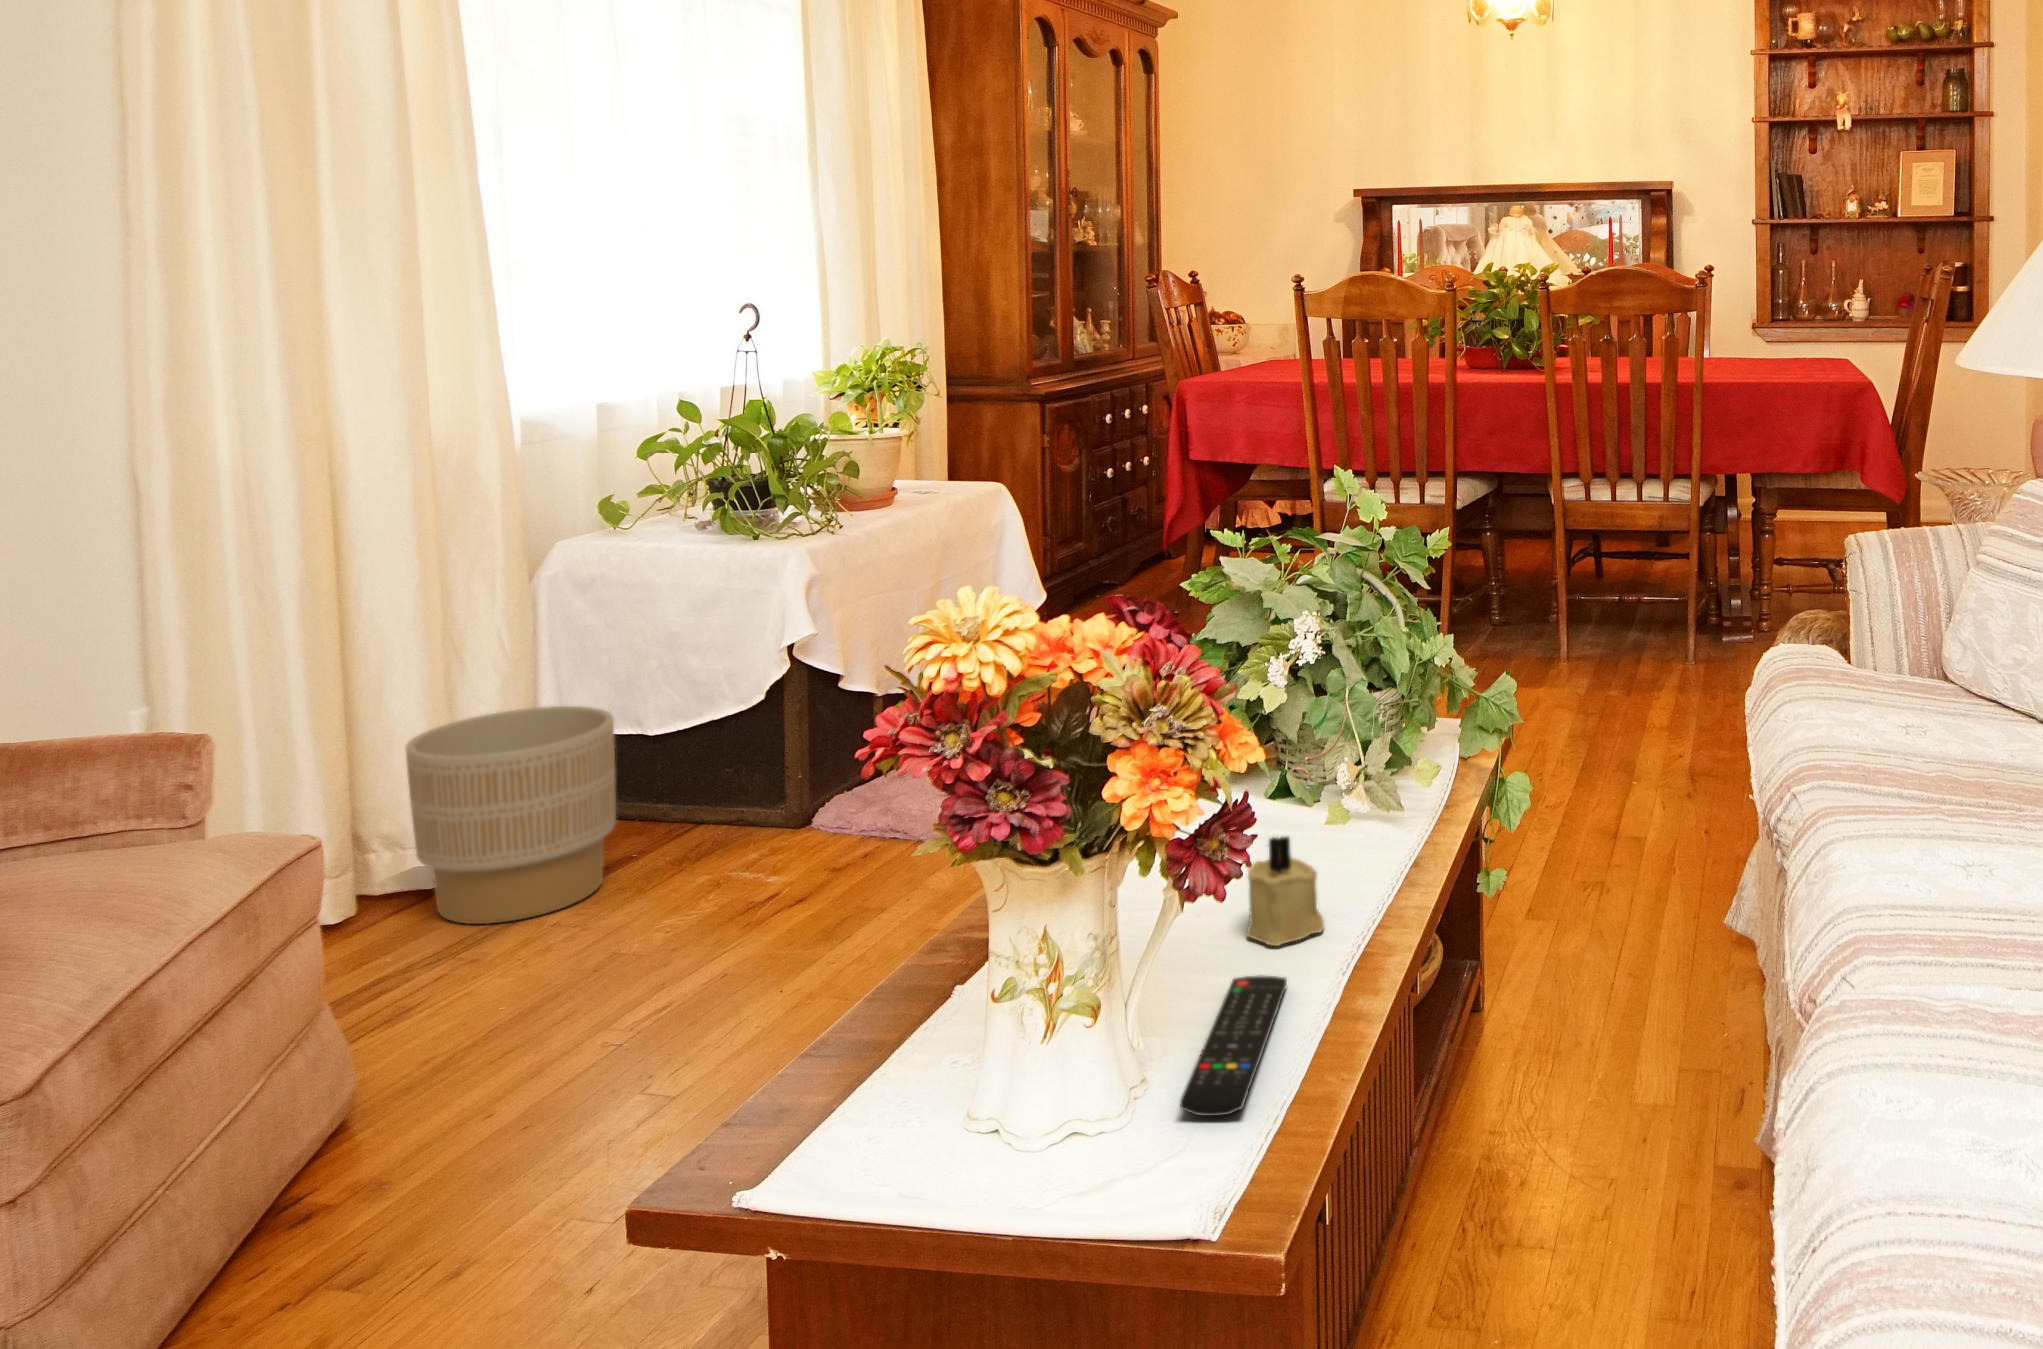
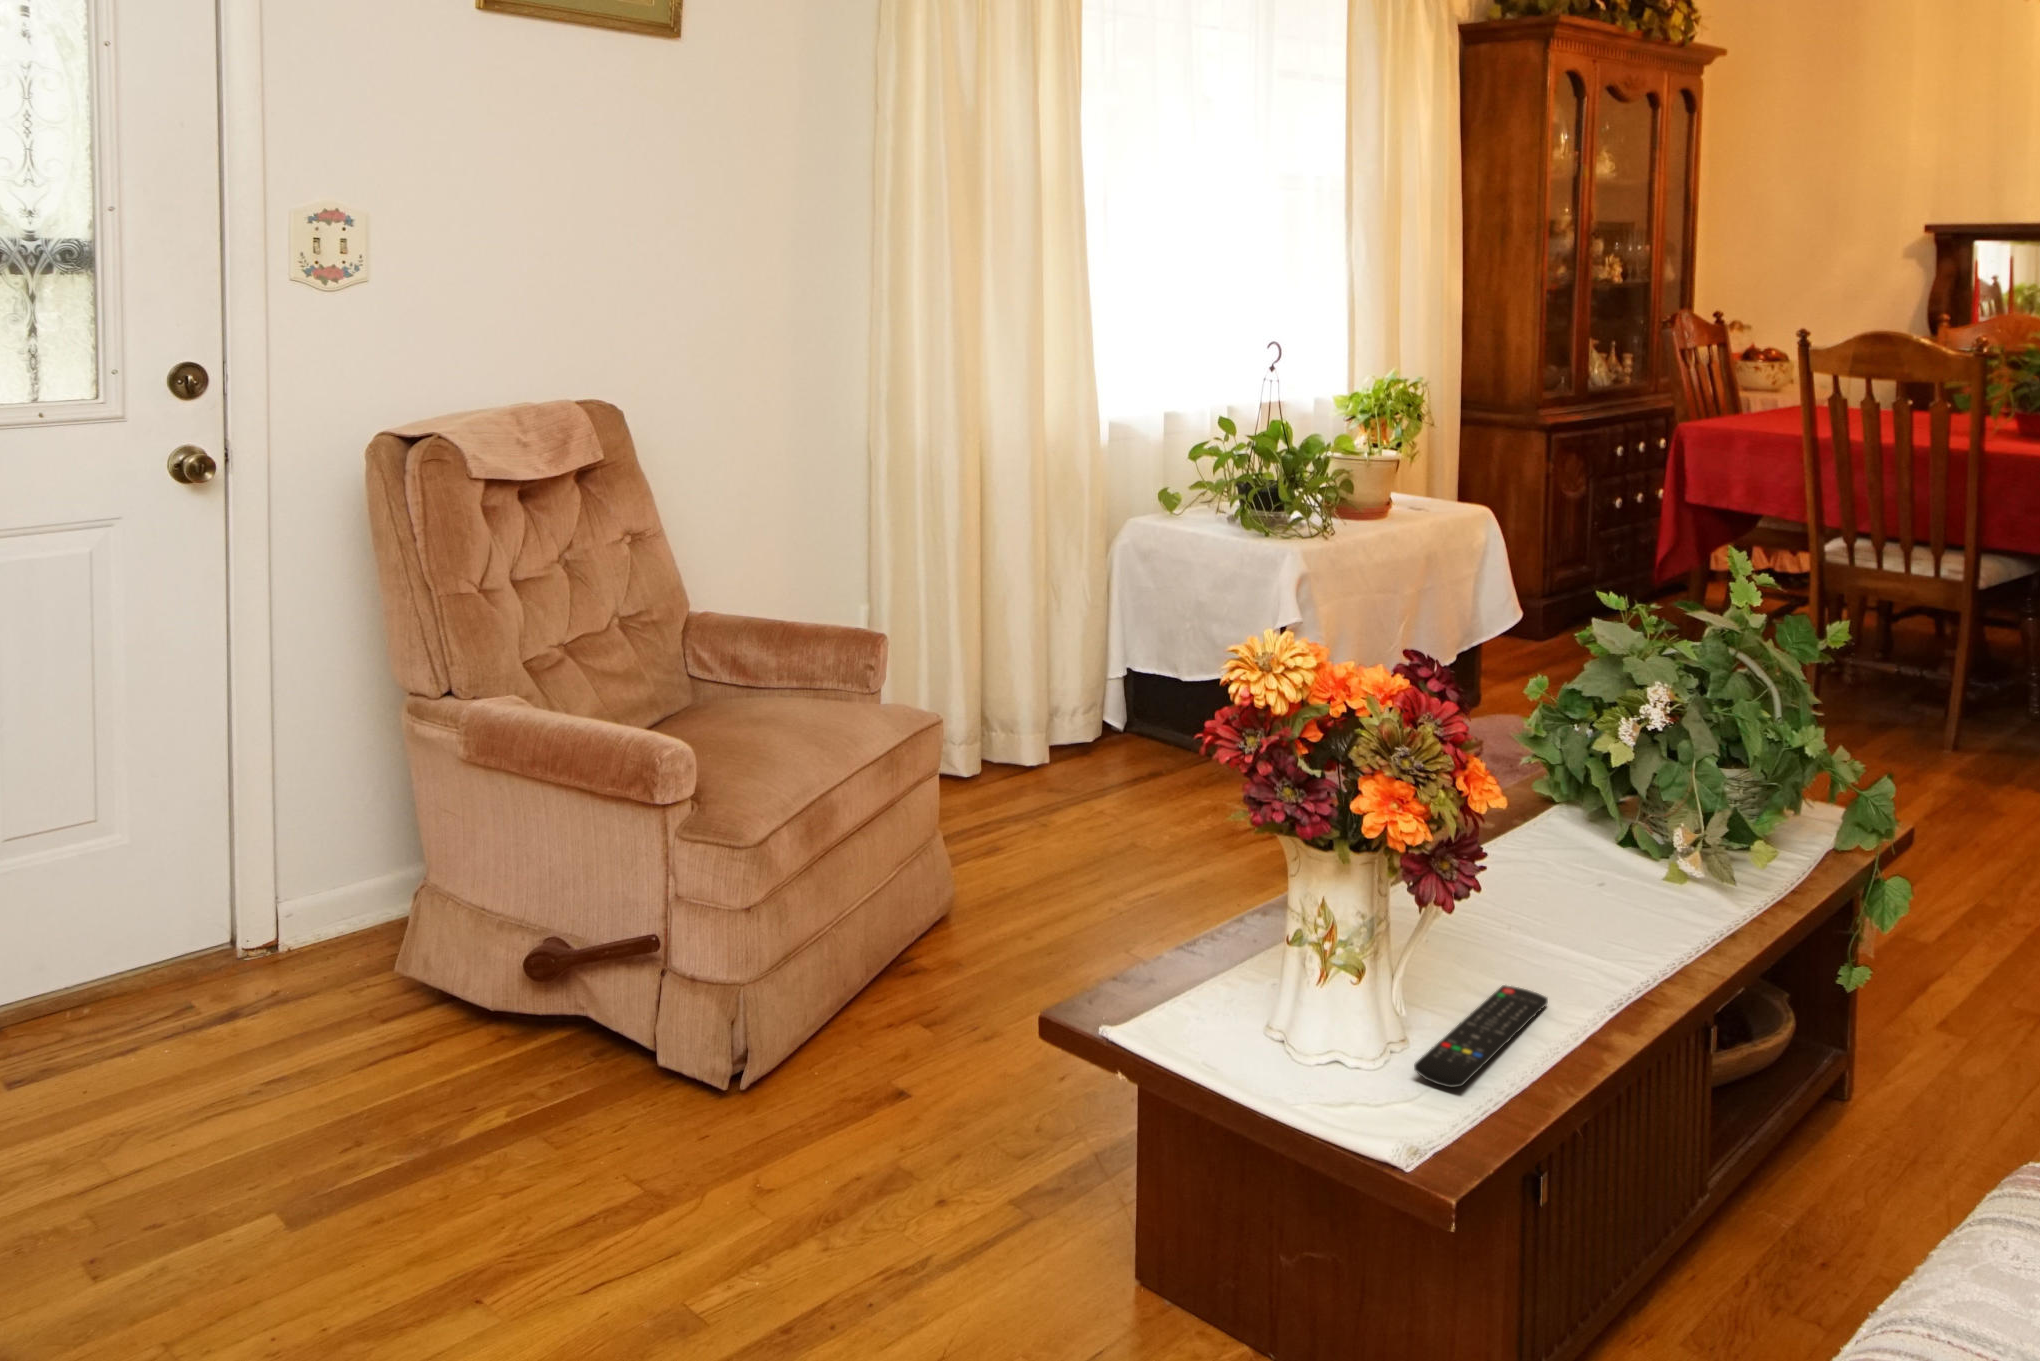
planter: present [405,706,616,924] -> none [1015,647,1151,806]
candle: present [1247,837,1324,946] -> none [1533,874,1606,970]

